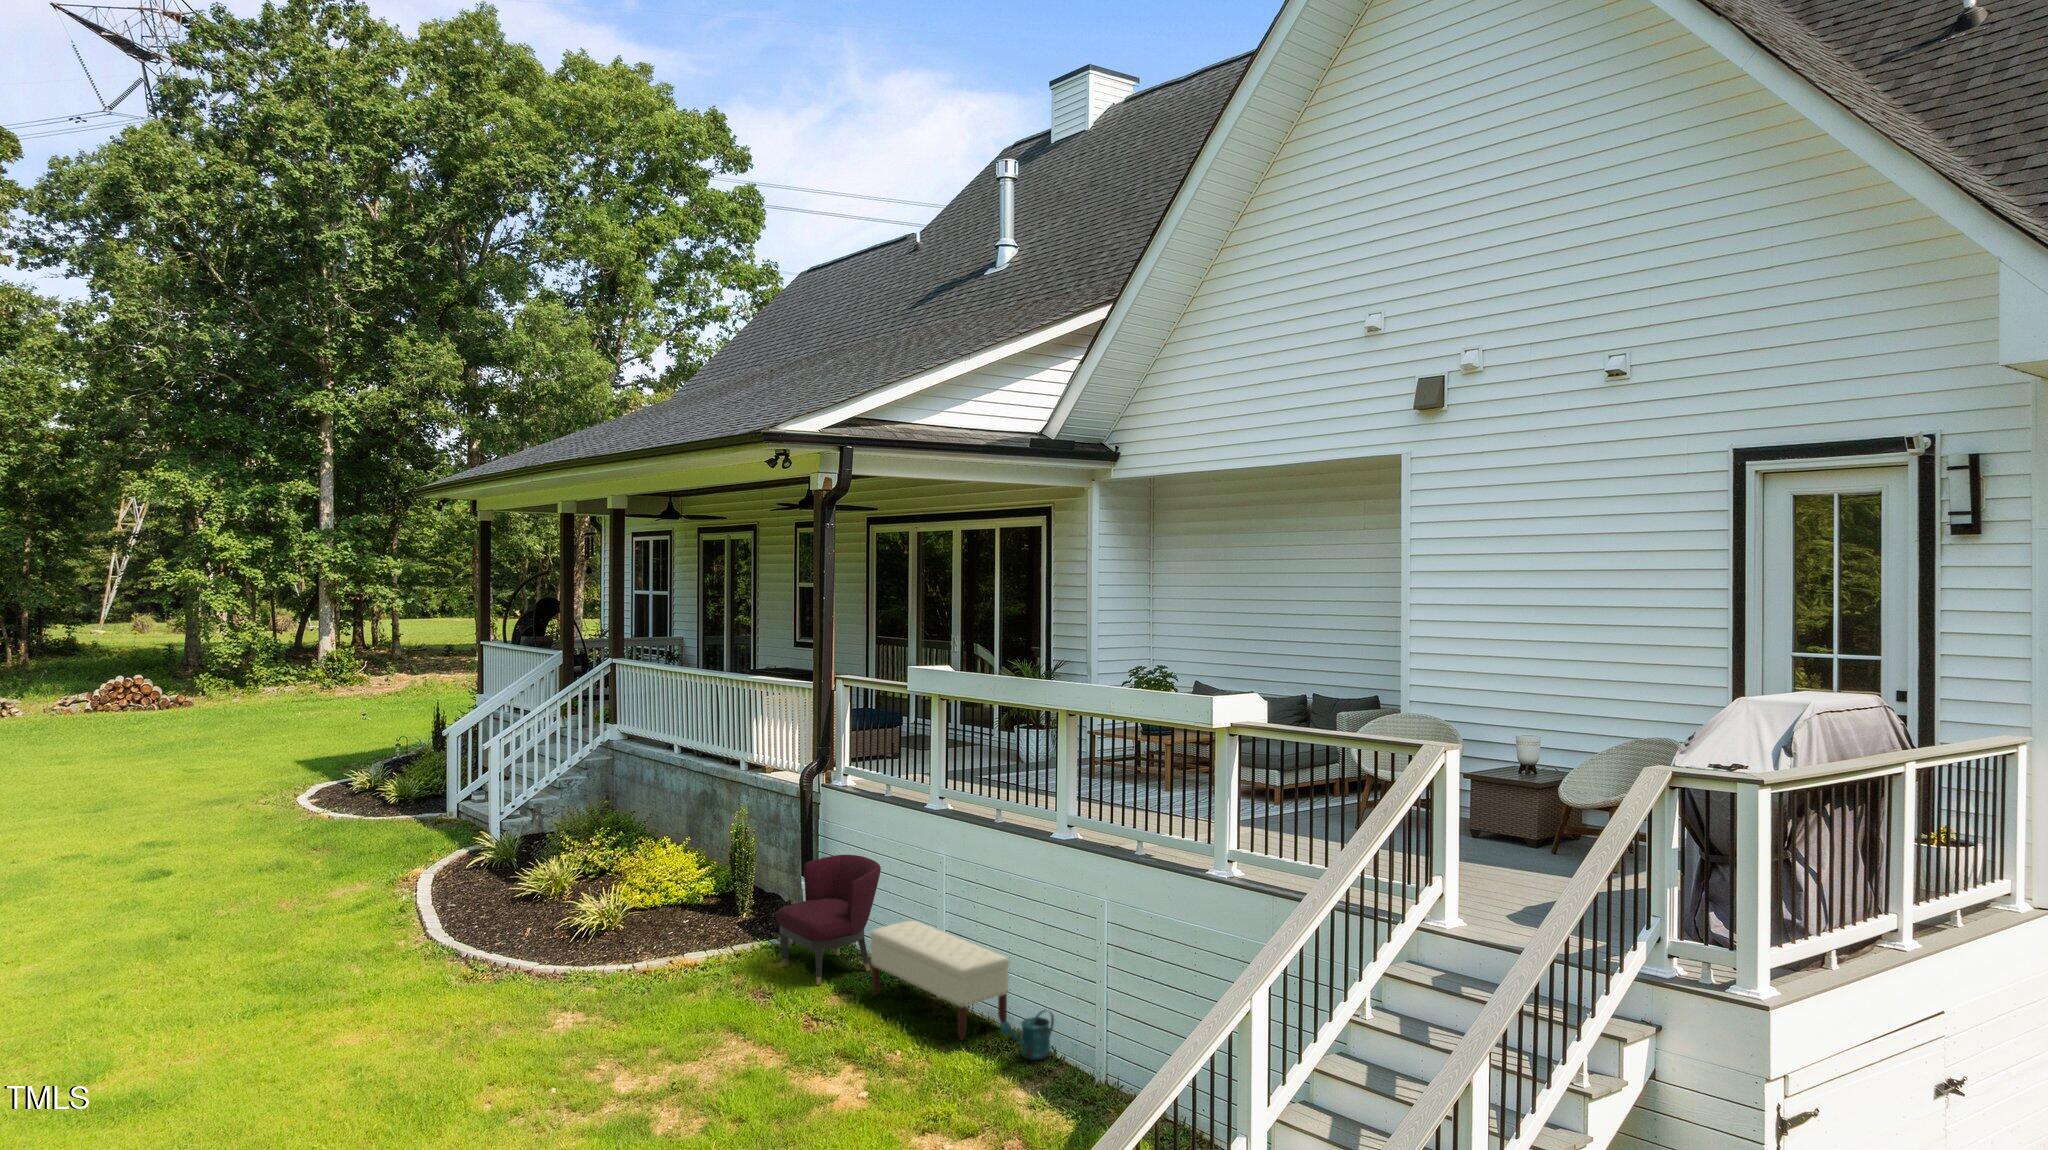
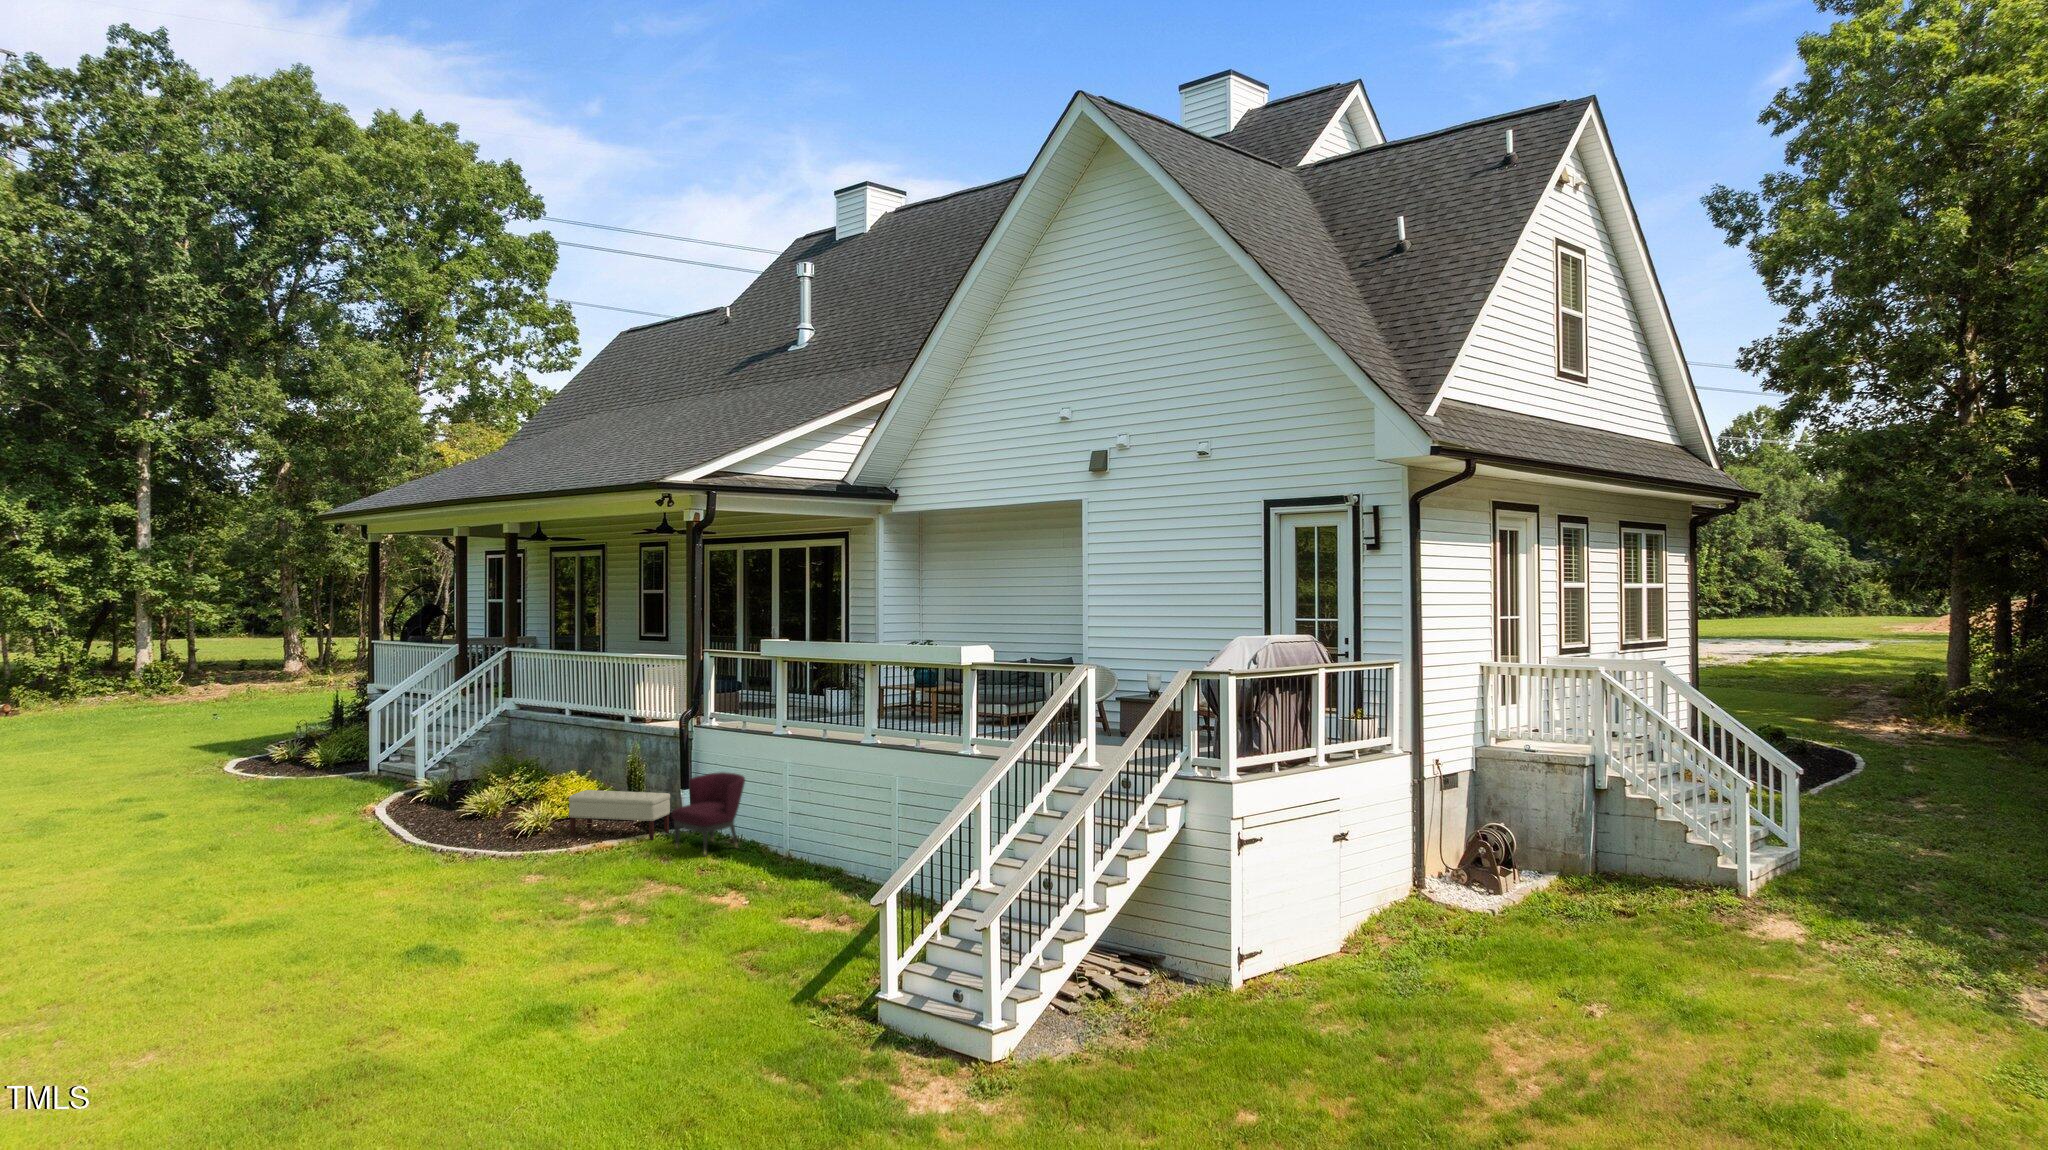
bench: present [870,921,1009,1040] -> present [569,790,670,840]
watering can: present [1000,1010,1054,1060] -> none [837,850,870,880]

